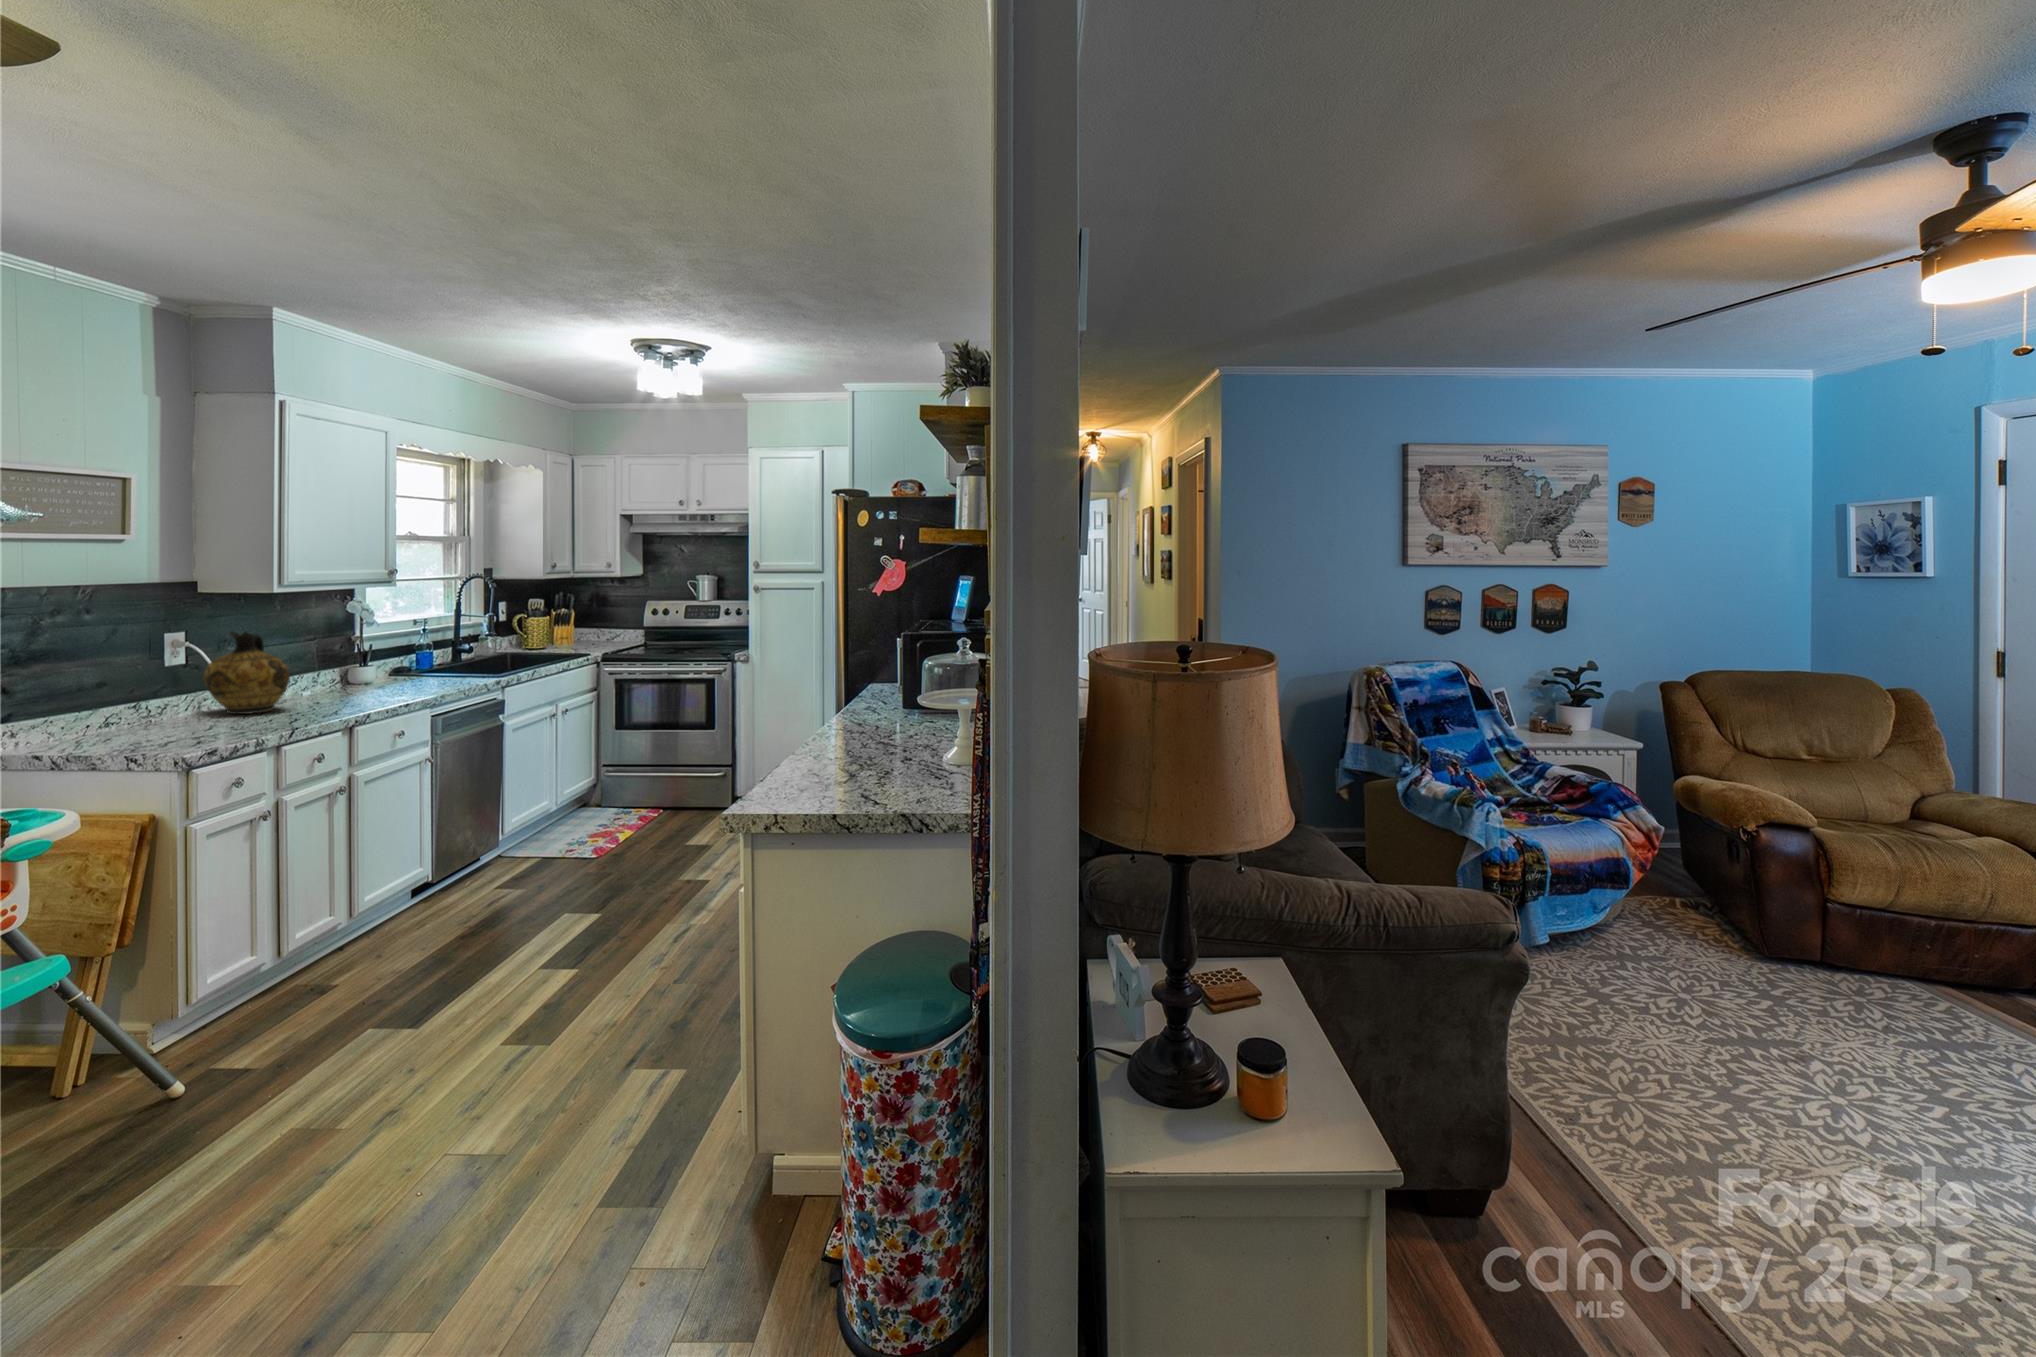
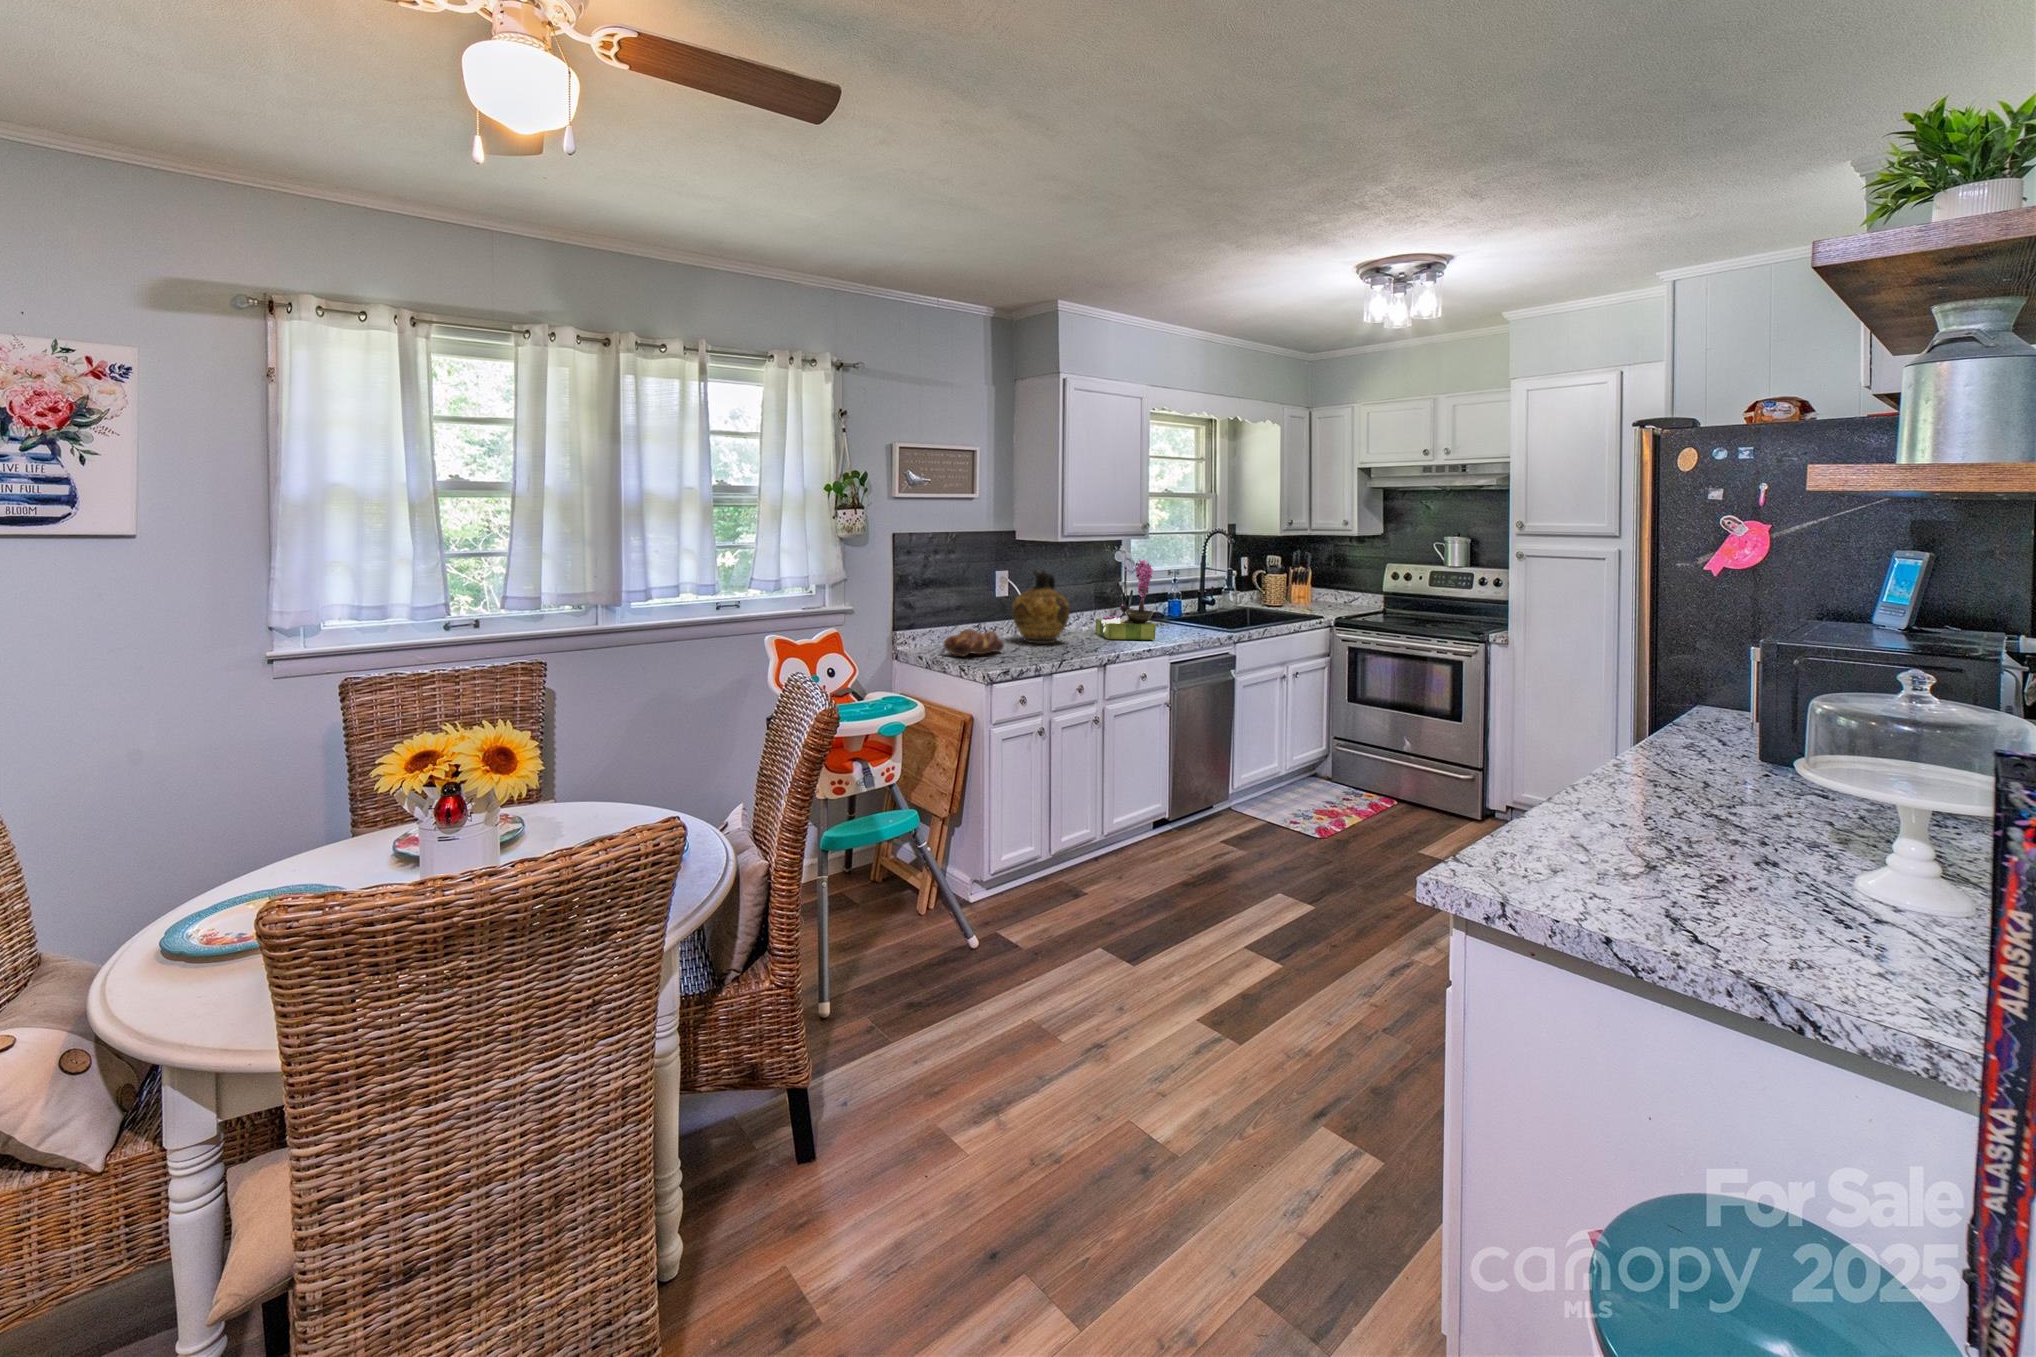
flower arrangement: none [326,610,405,699] -> present [1095,559,1156,640]
bread loaf: none [103,706,200,741] -> present [944,629,1004,656]

